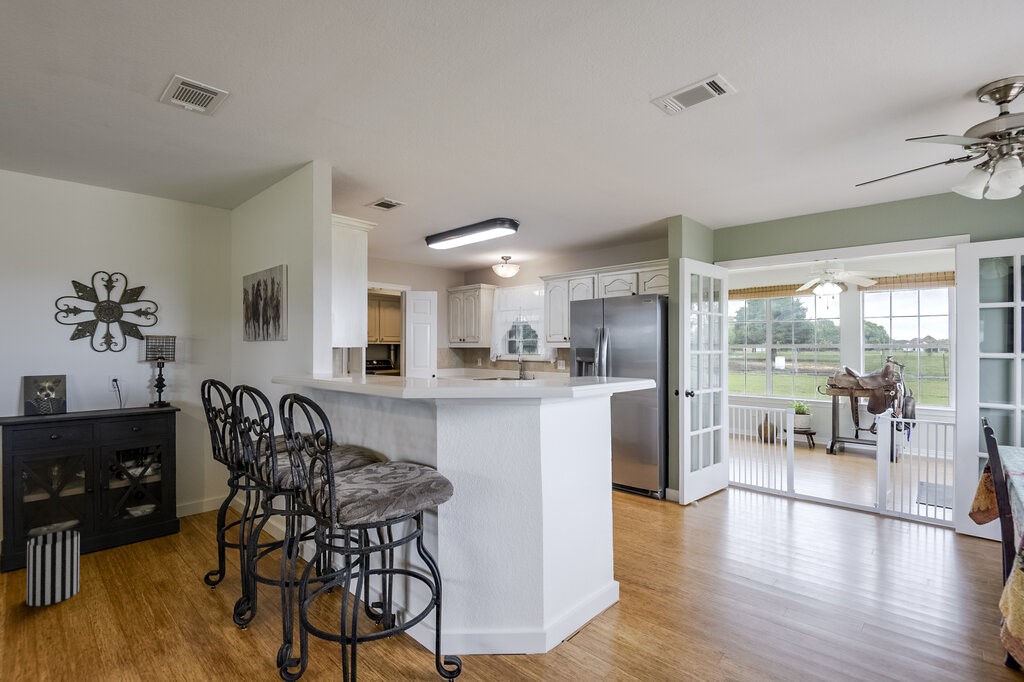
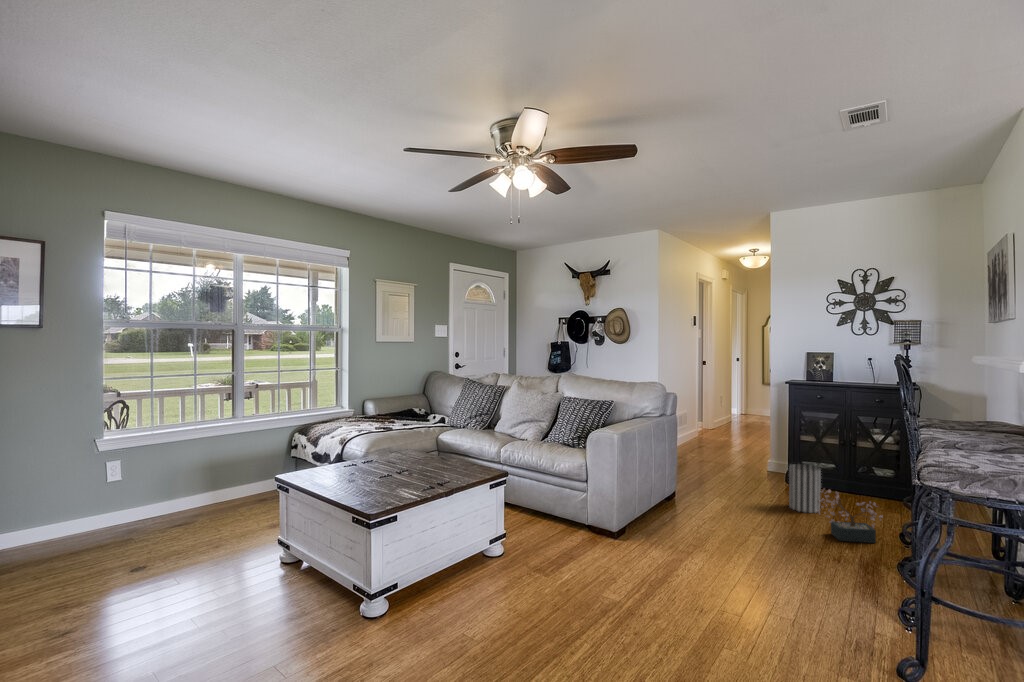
decorative plant: none [102,553,184,622] -> present [817,489,883,543]

